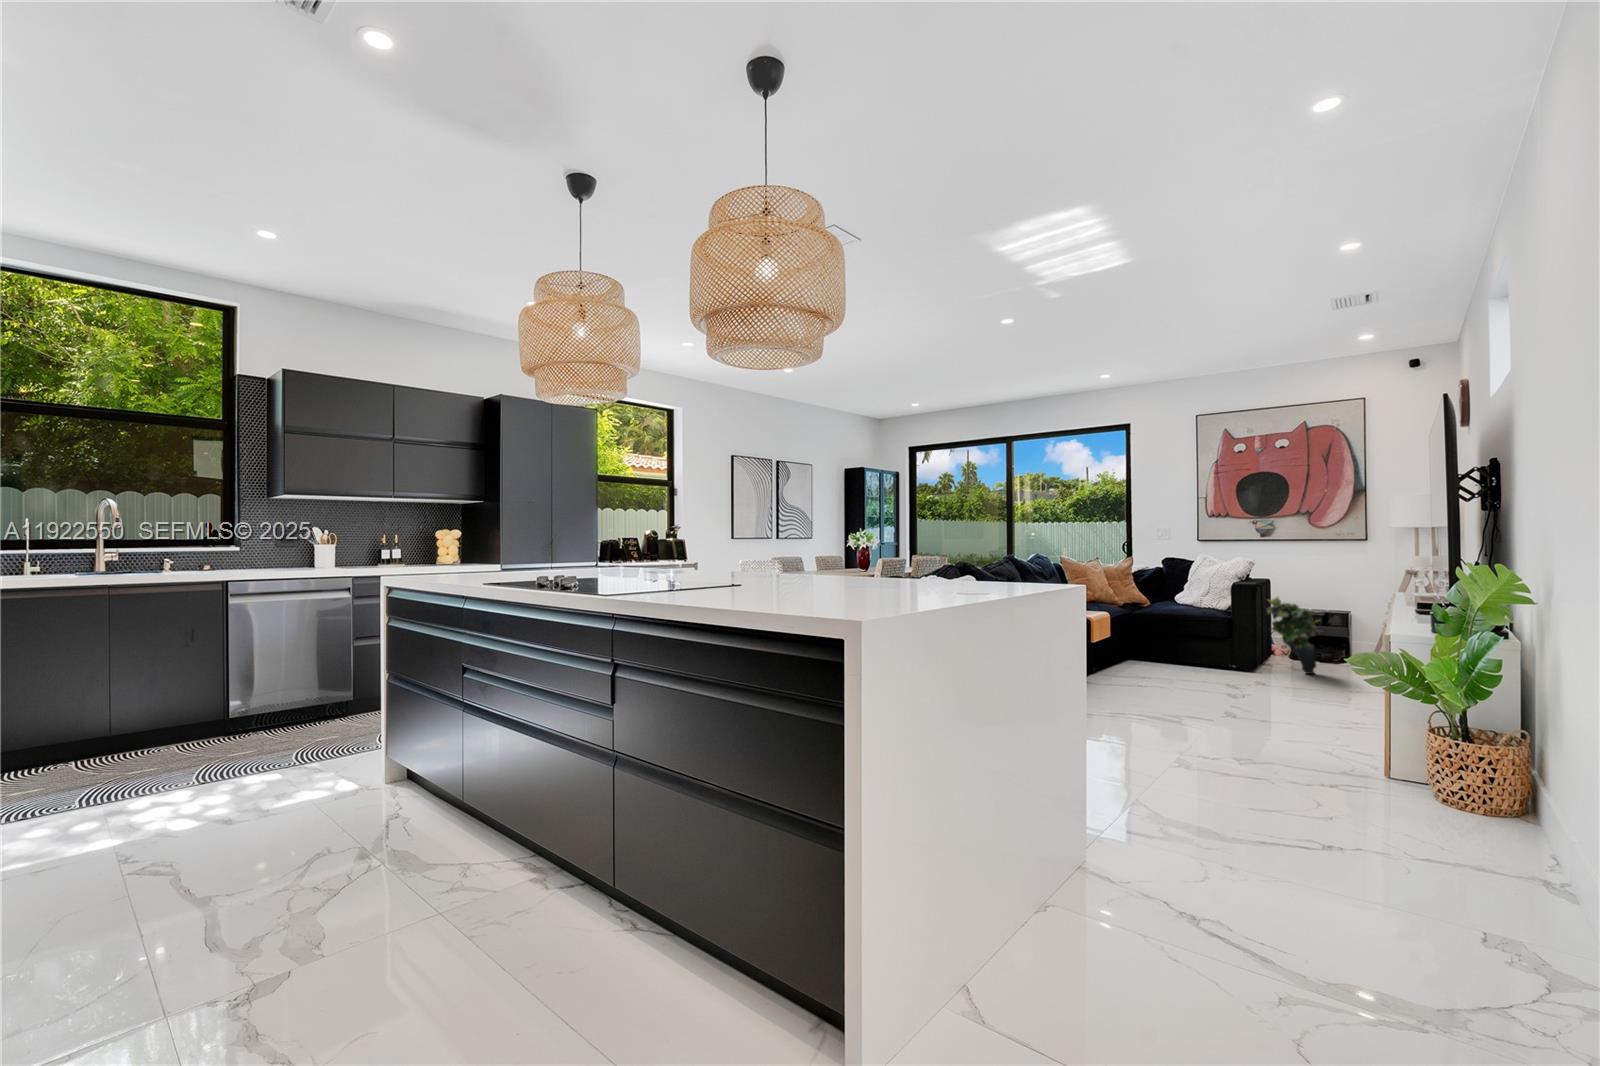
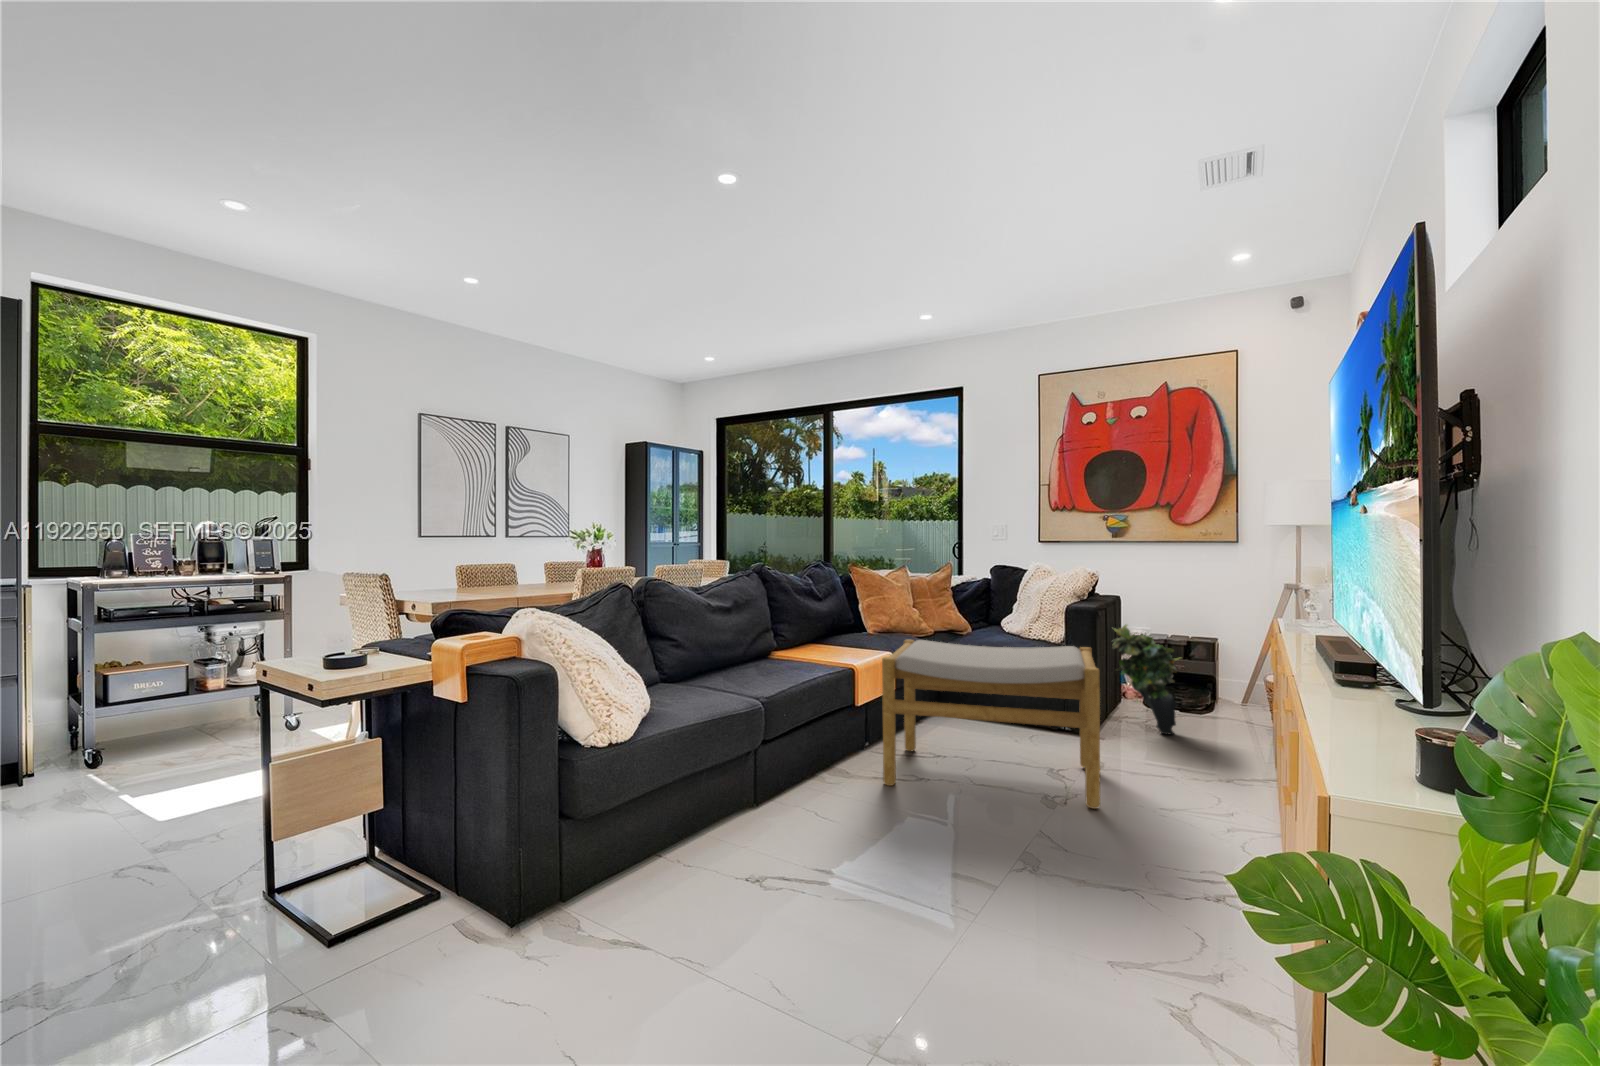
footstool: none [1116,603,1268,700] -> present [882,640,1100,809]

